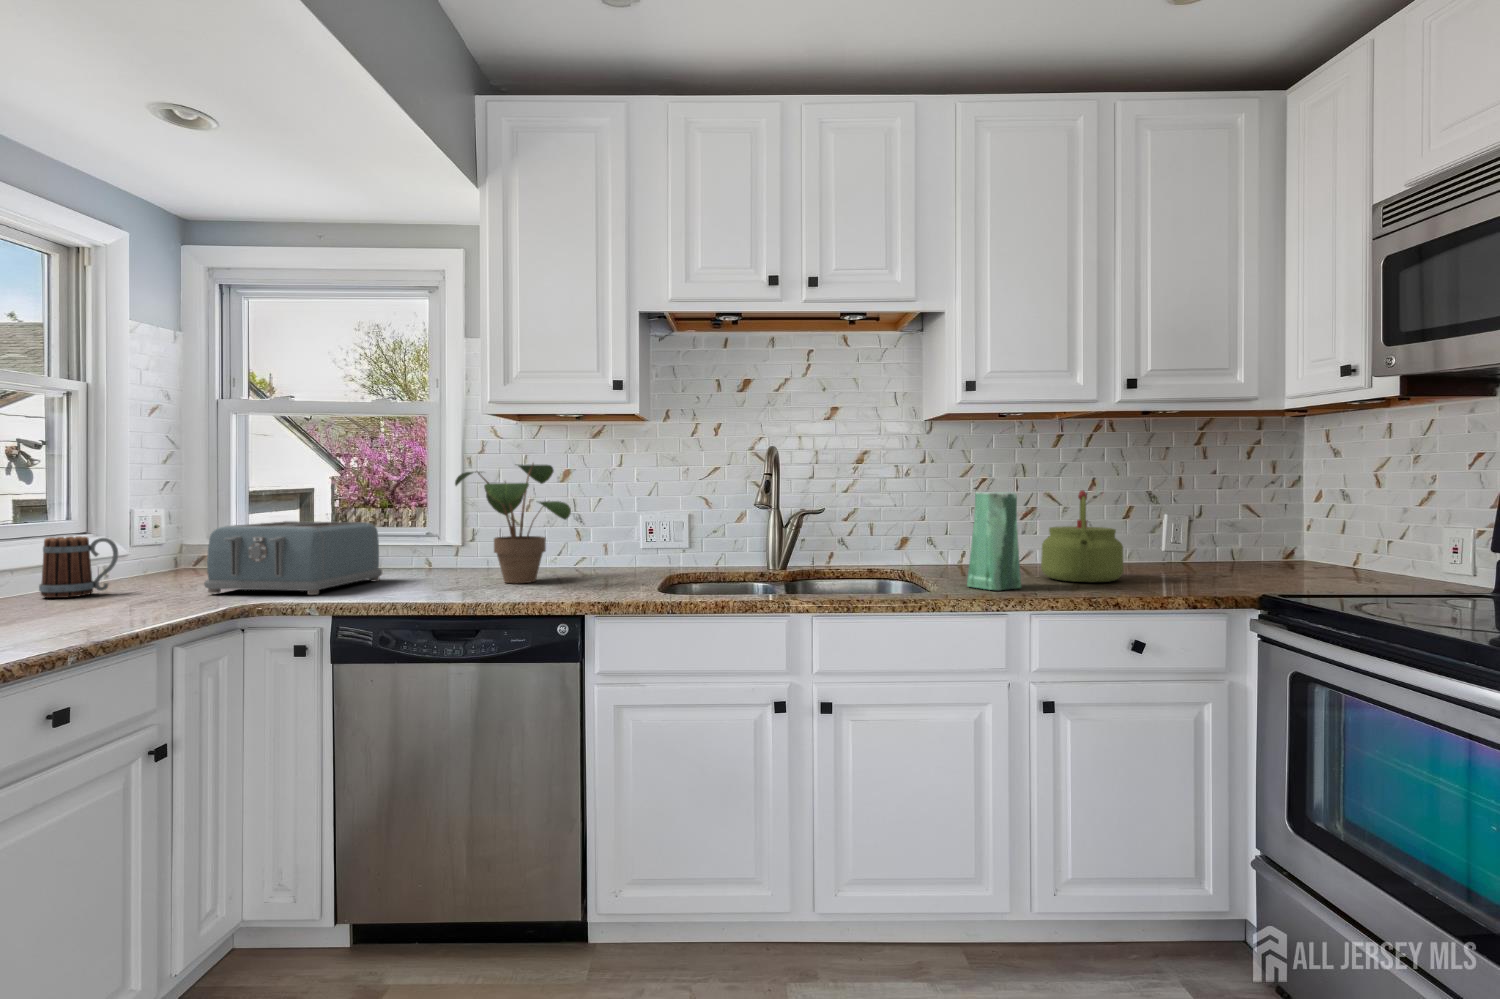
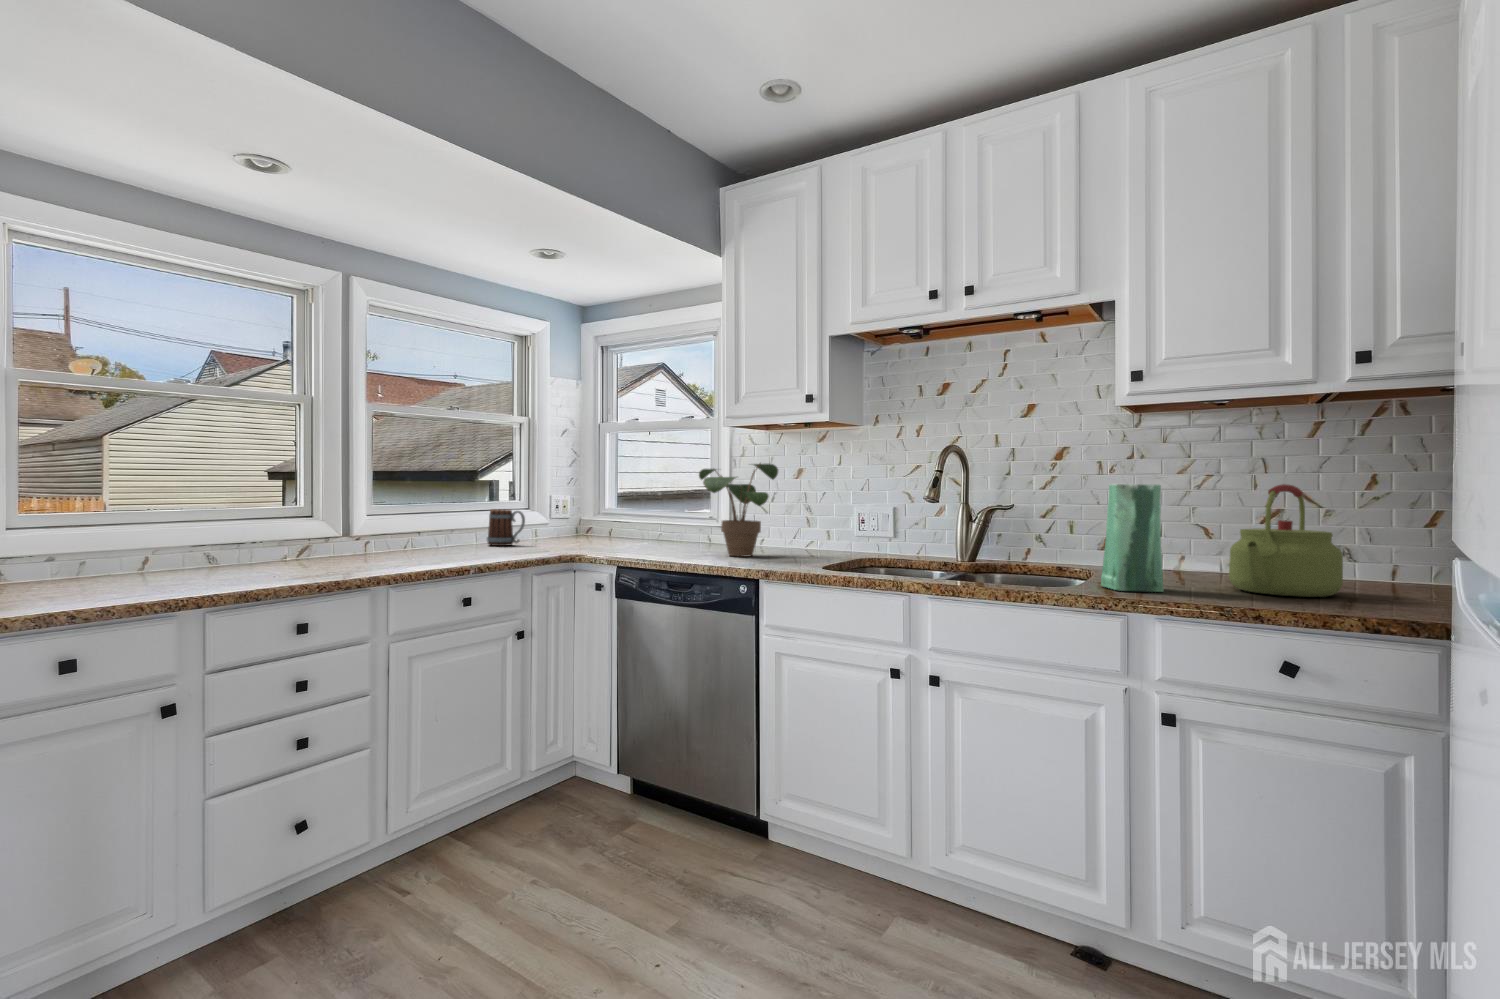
toaster: present [204,521,382,595] -> none [555,505,666,553]

